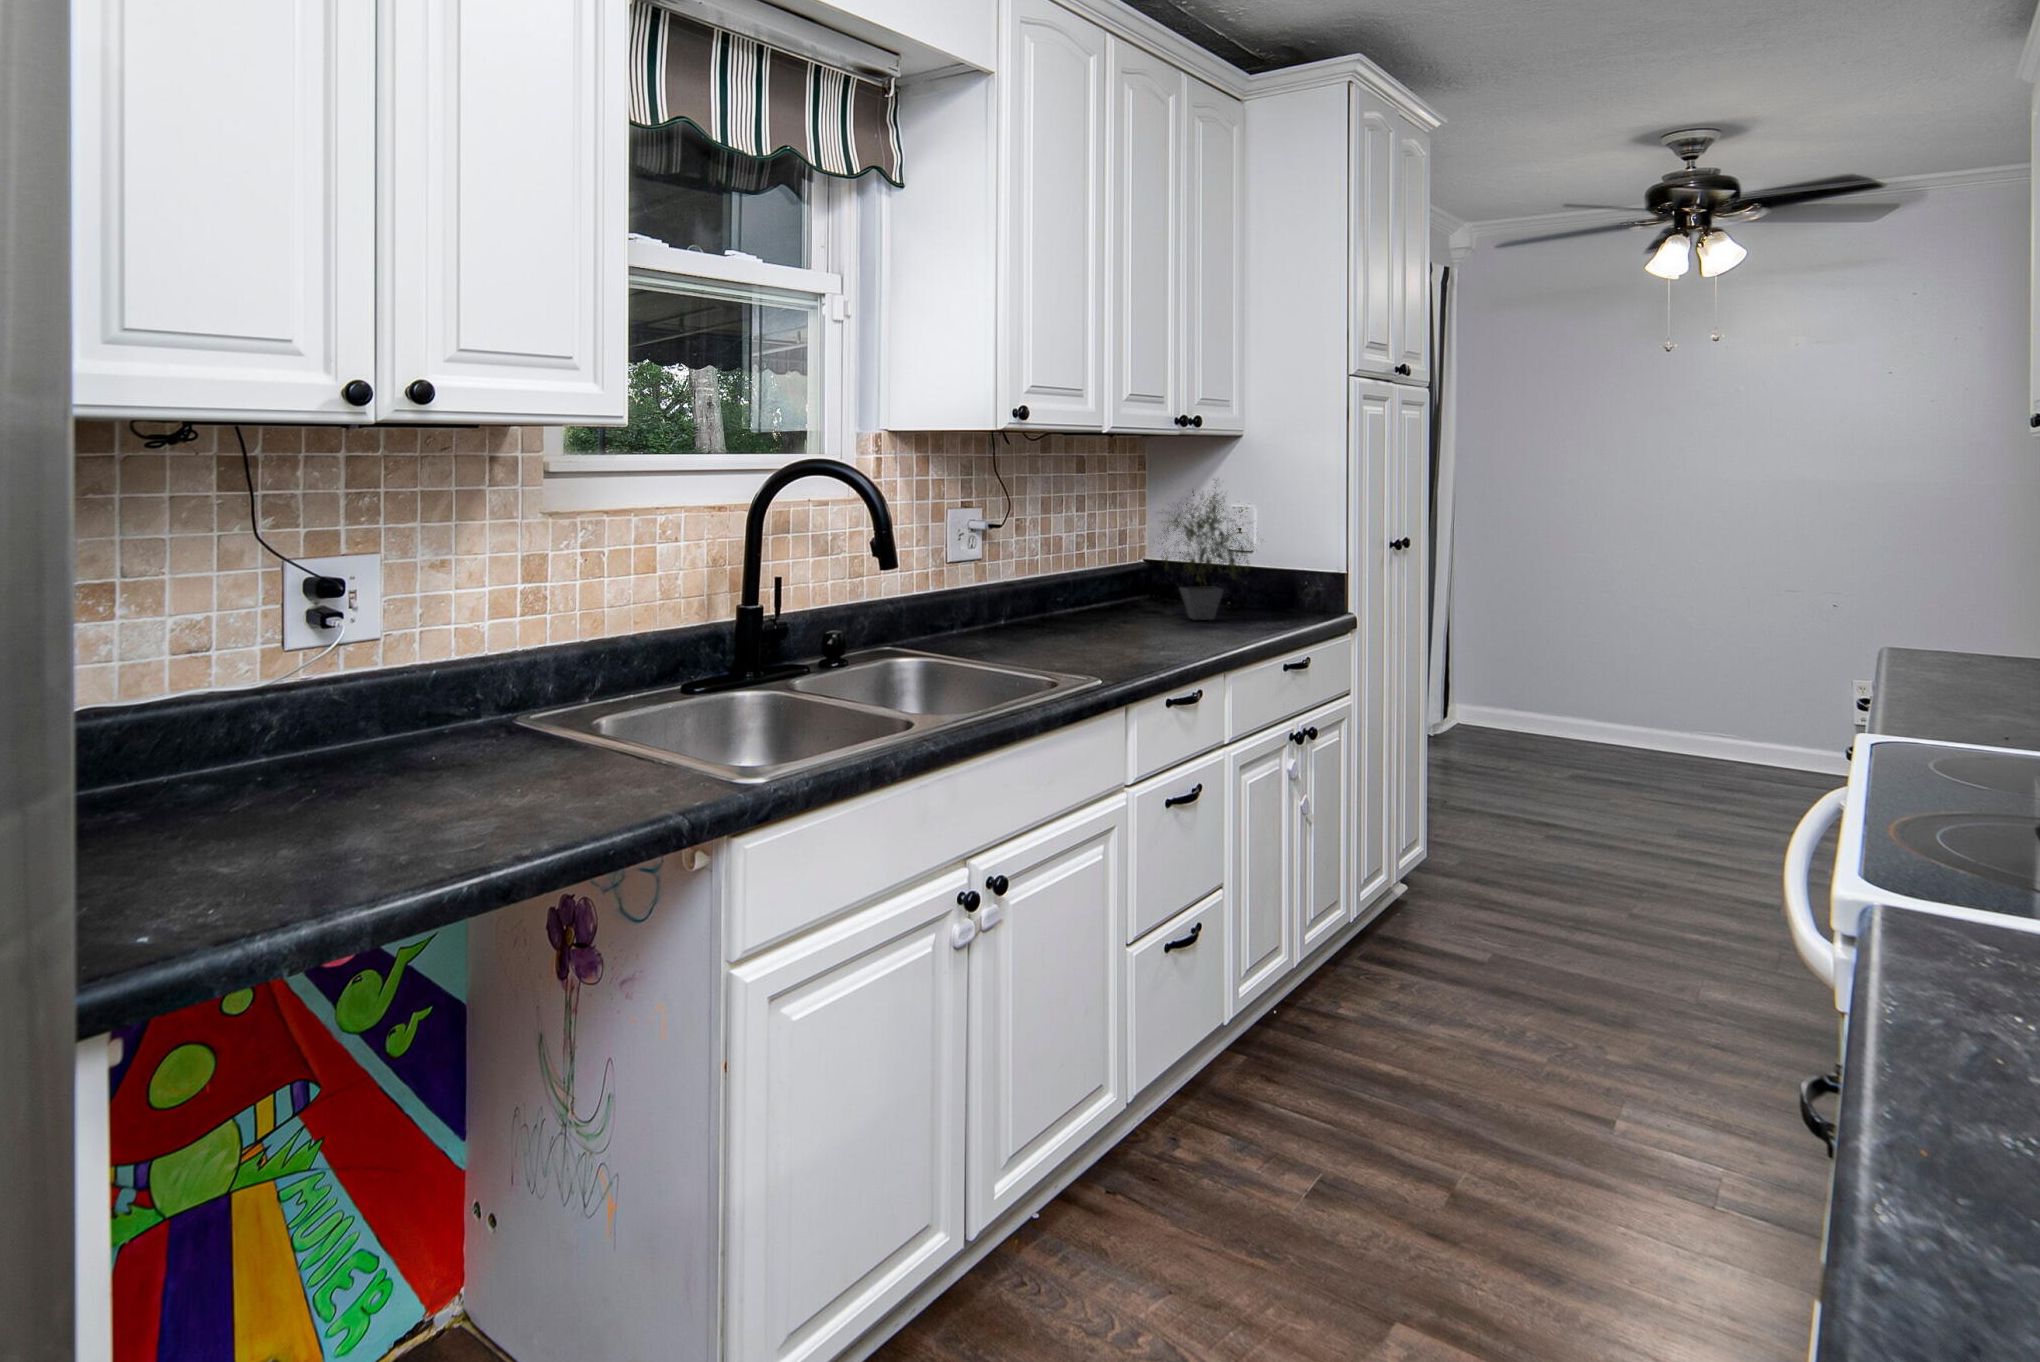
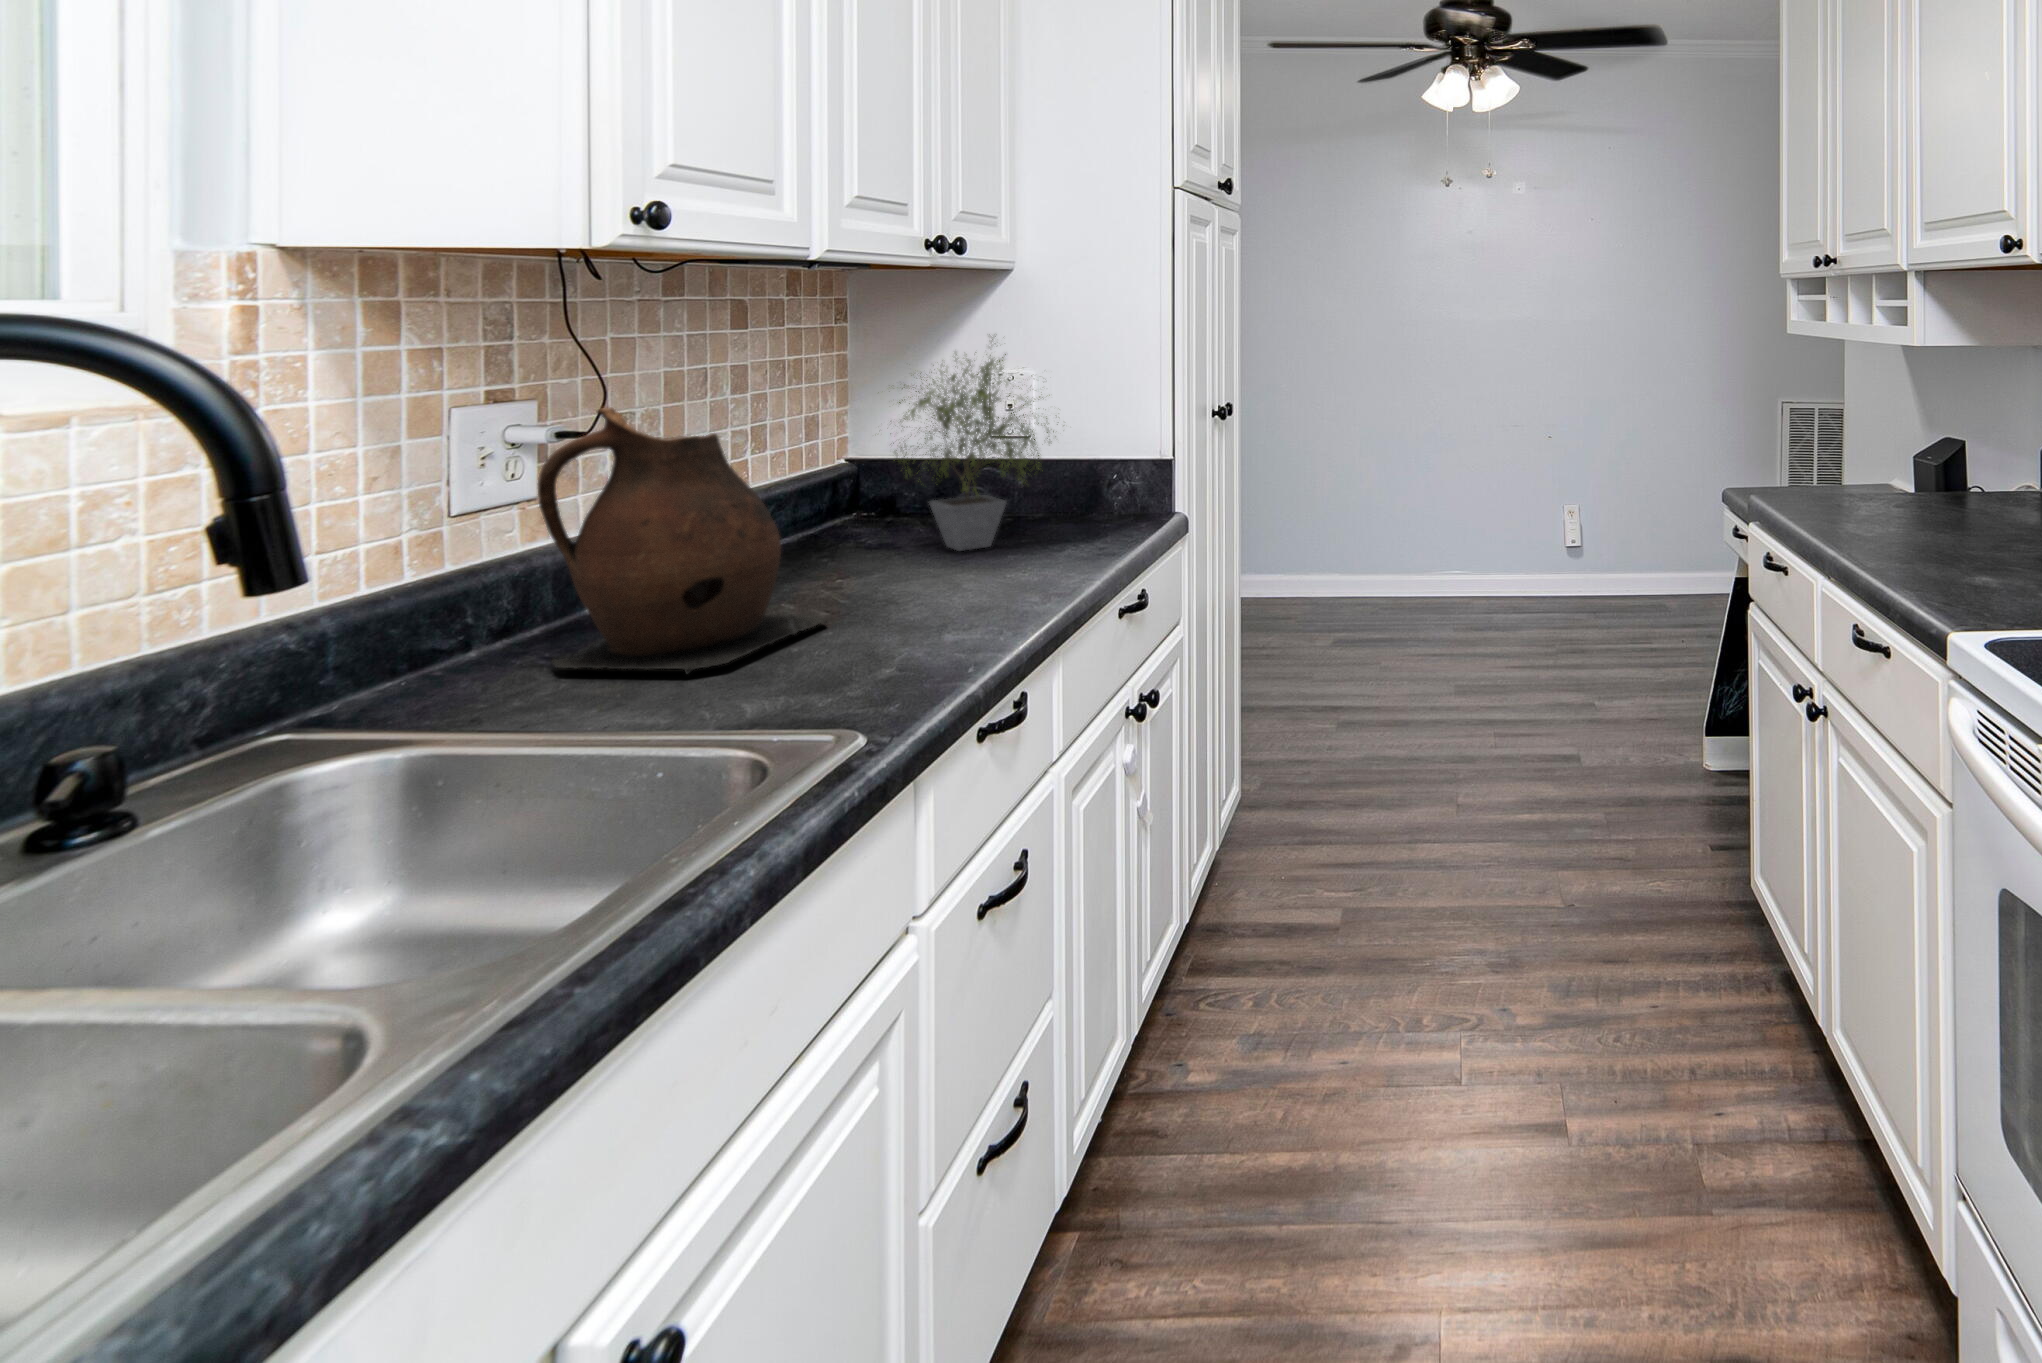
ceramic pitcher: none [978,512,1105,651] -> present [538,407,826,674]

